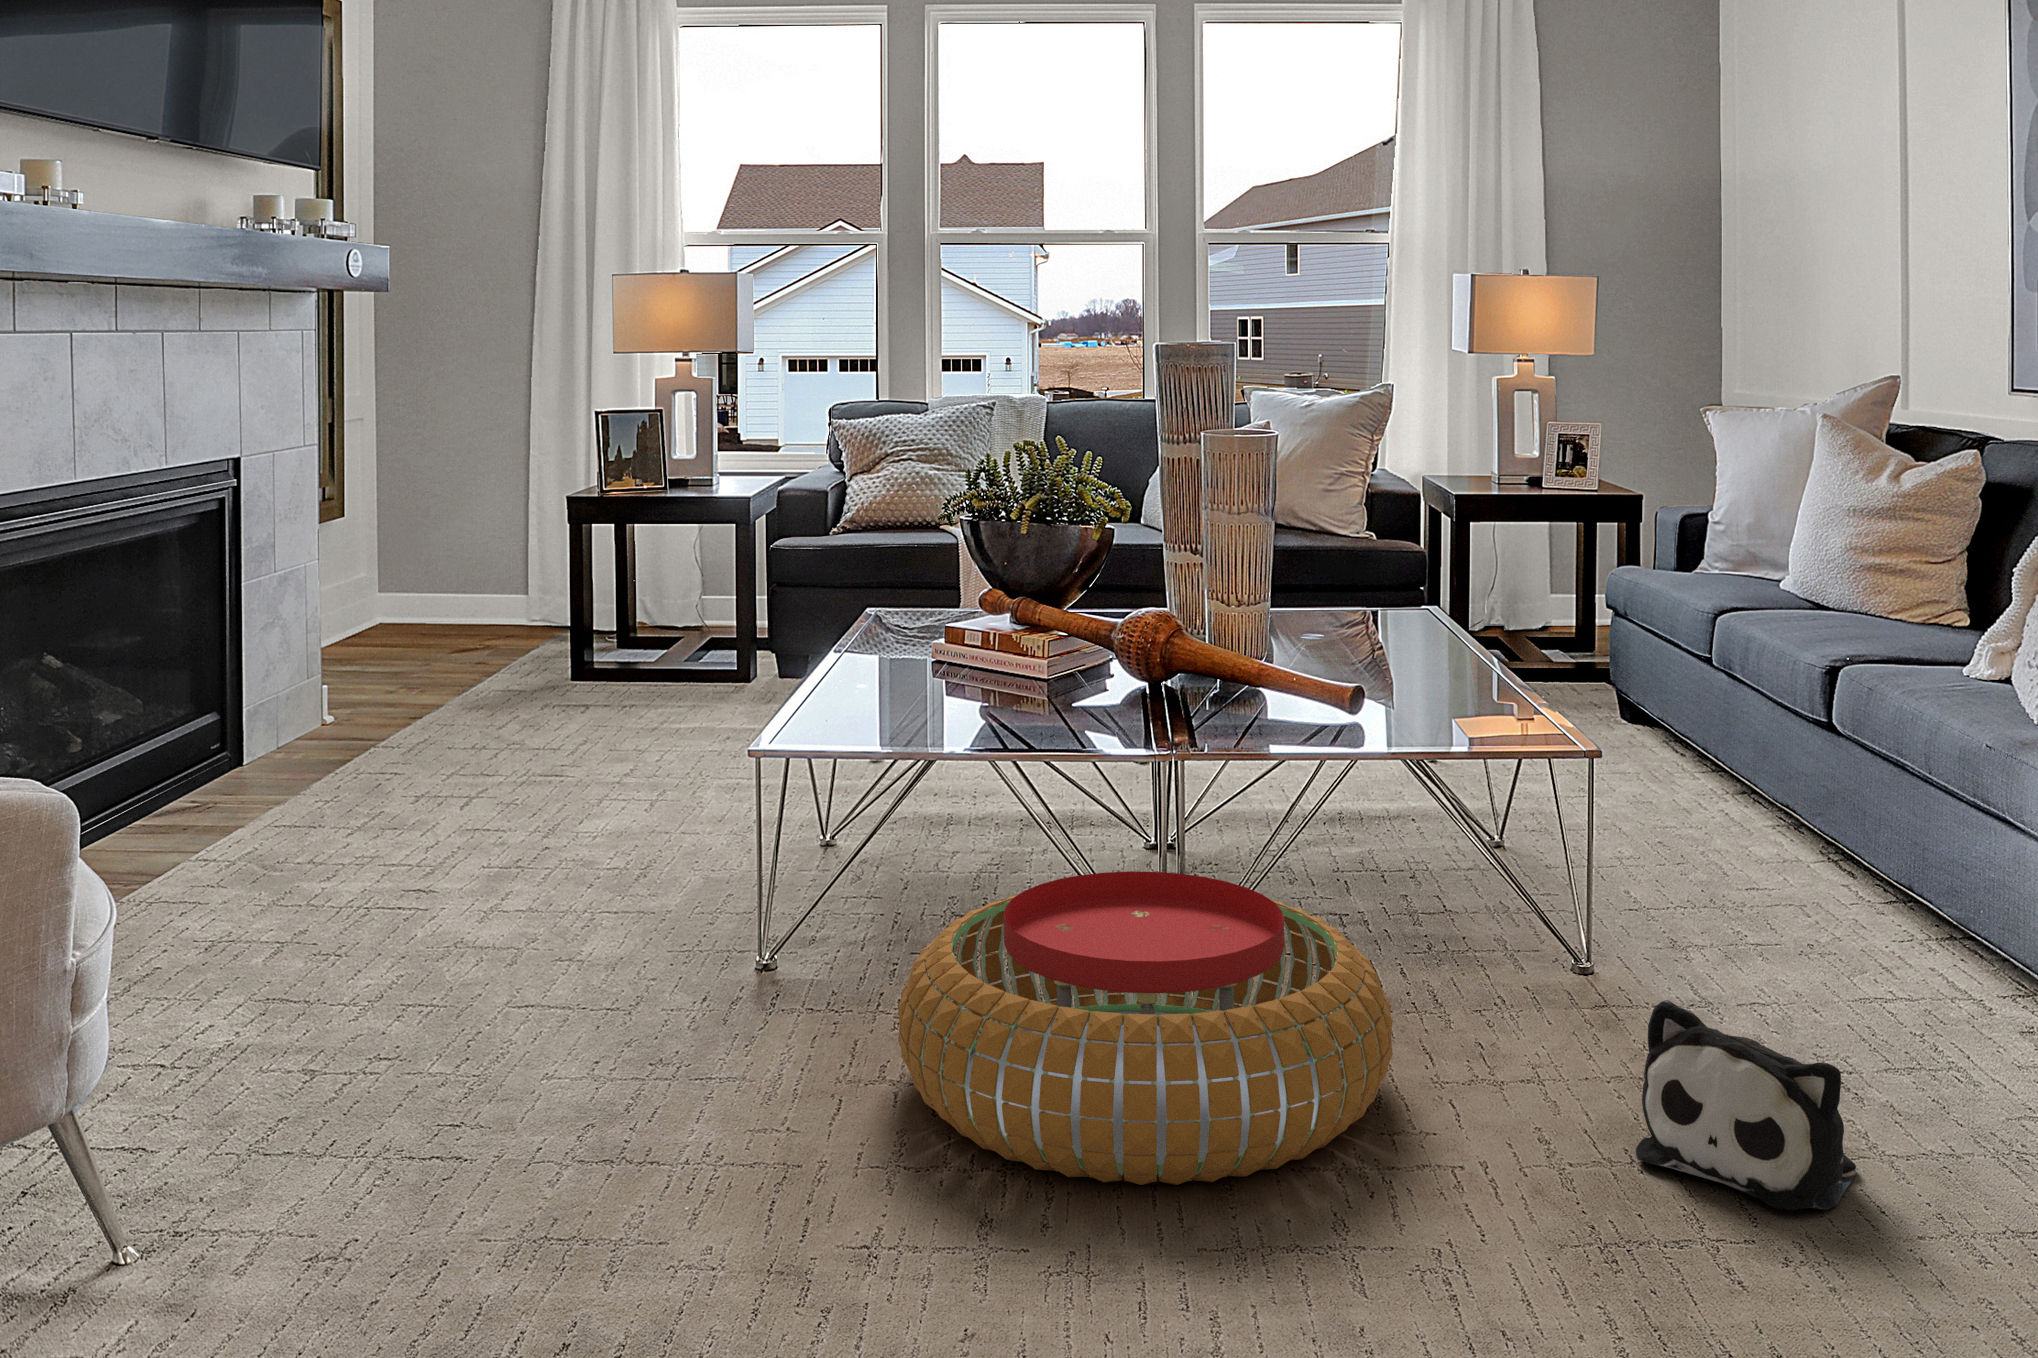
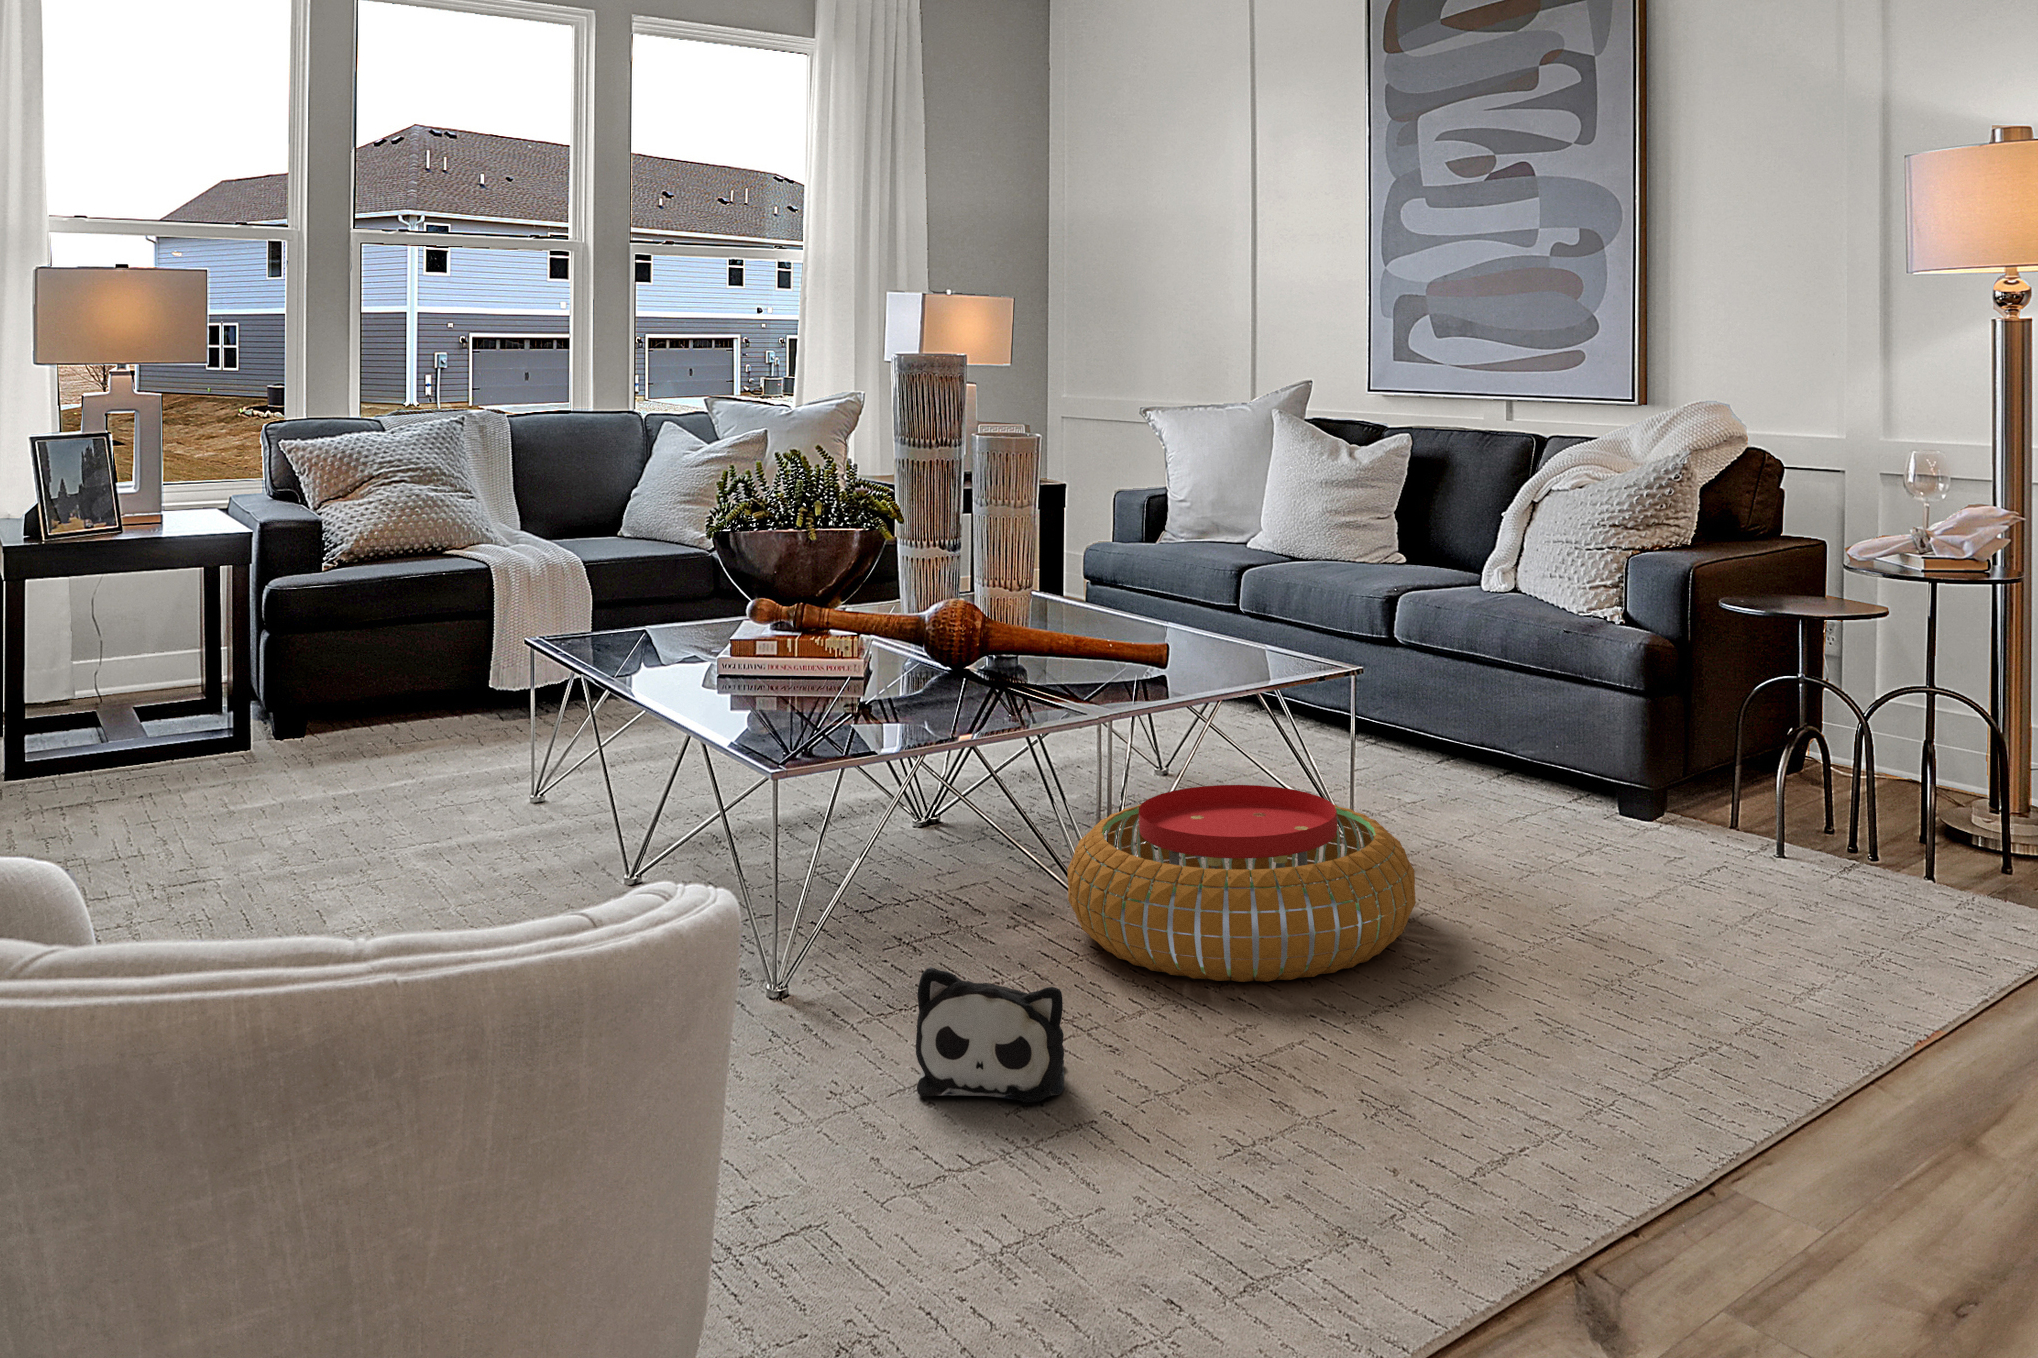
plush toy: present [1636,1000,1856,1211] -> present [916,967,1064,1103]

